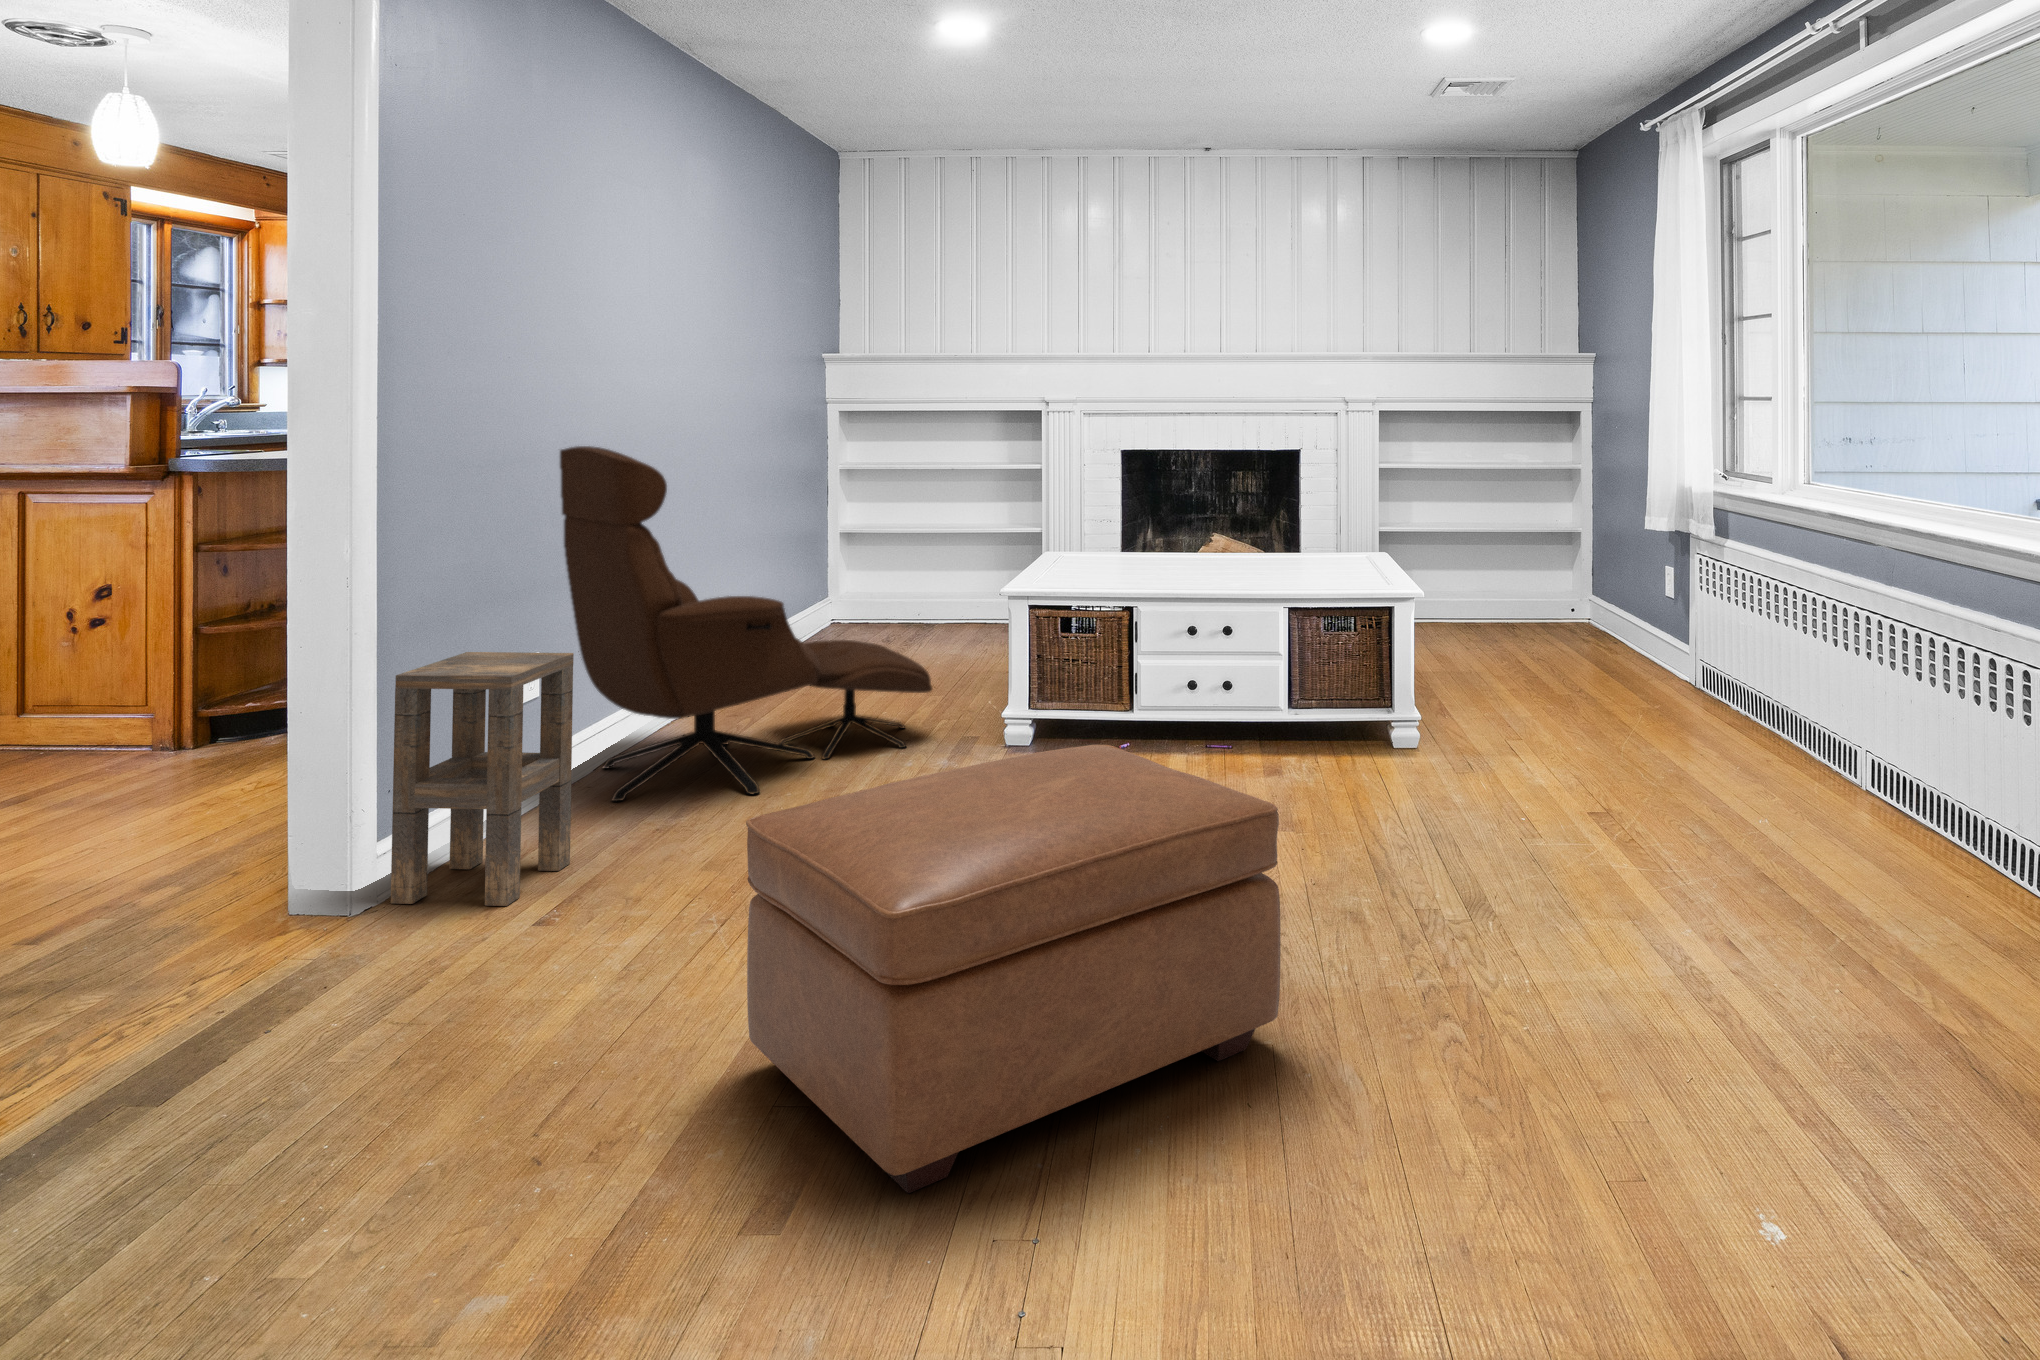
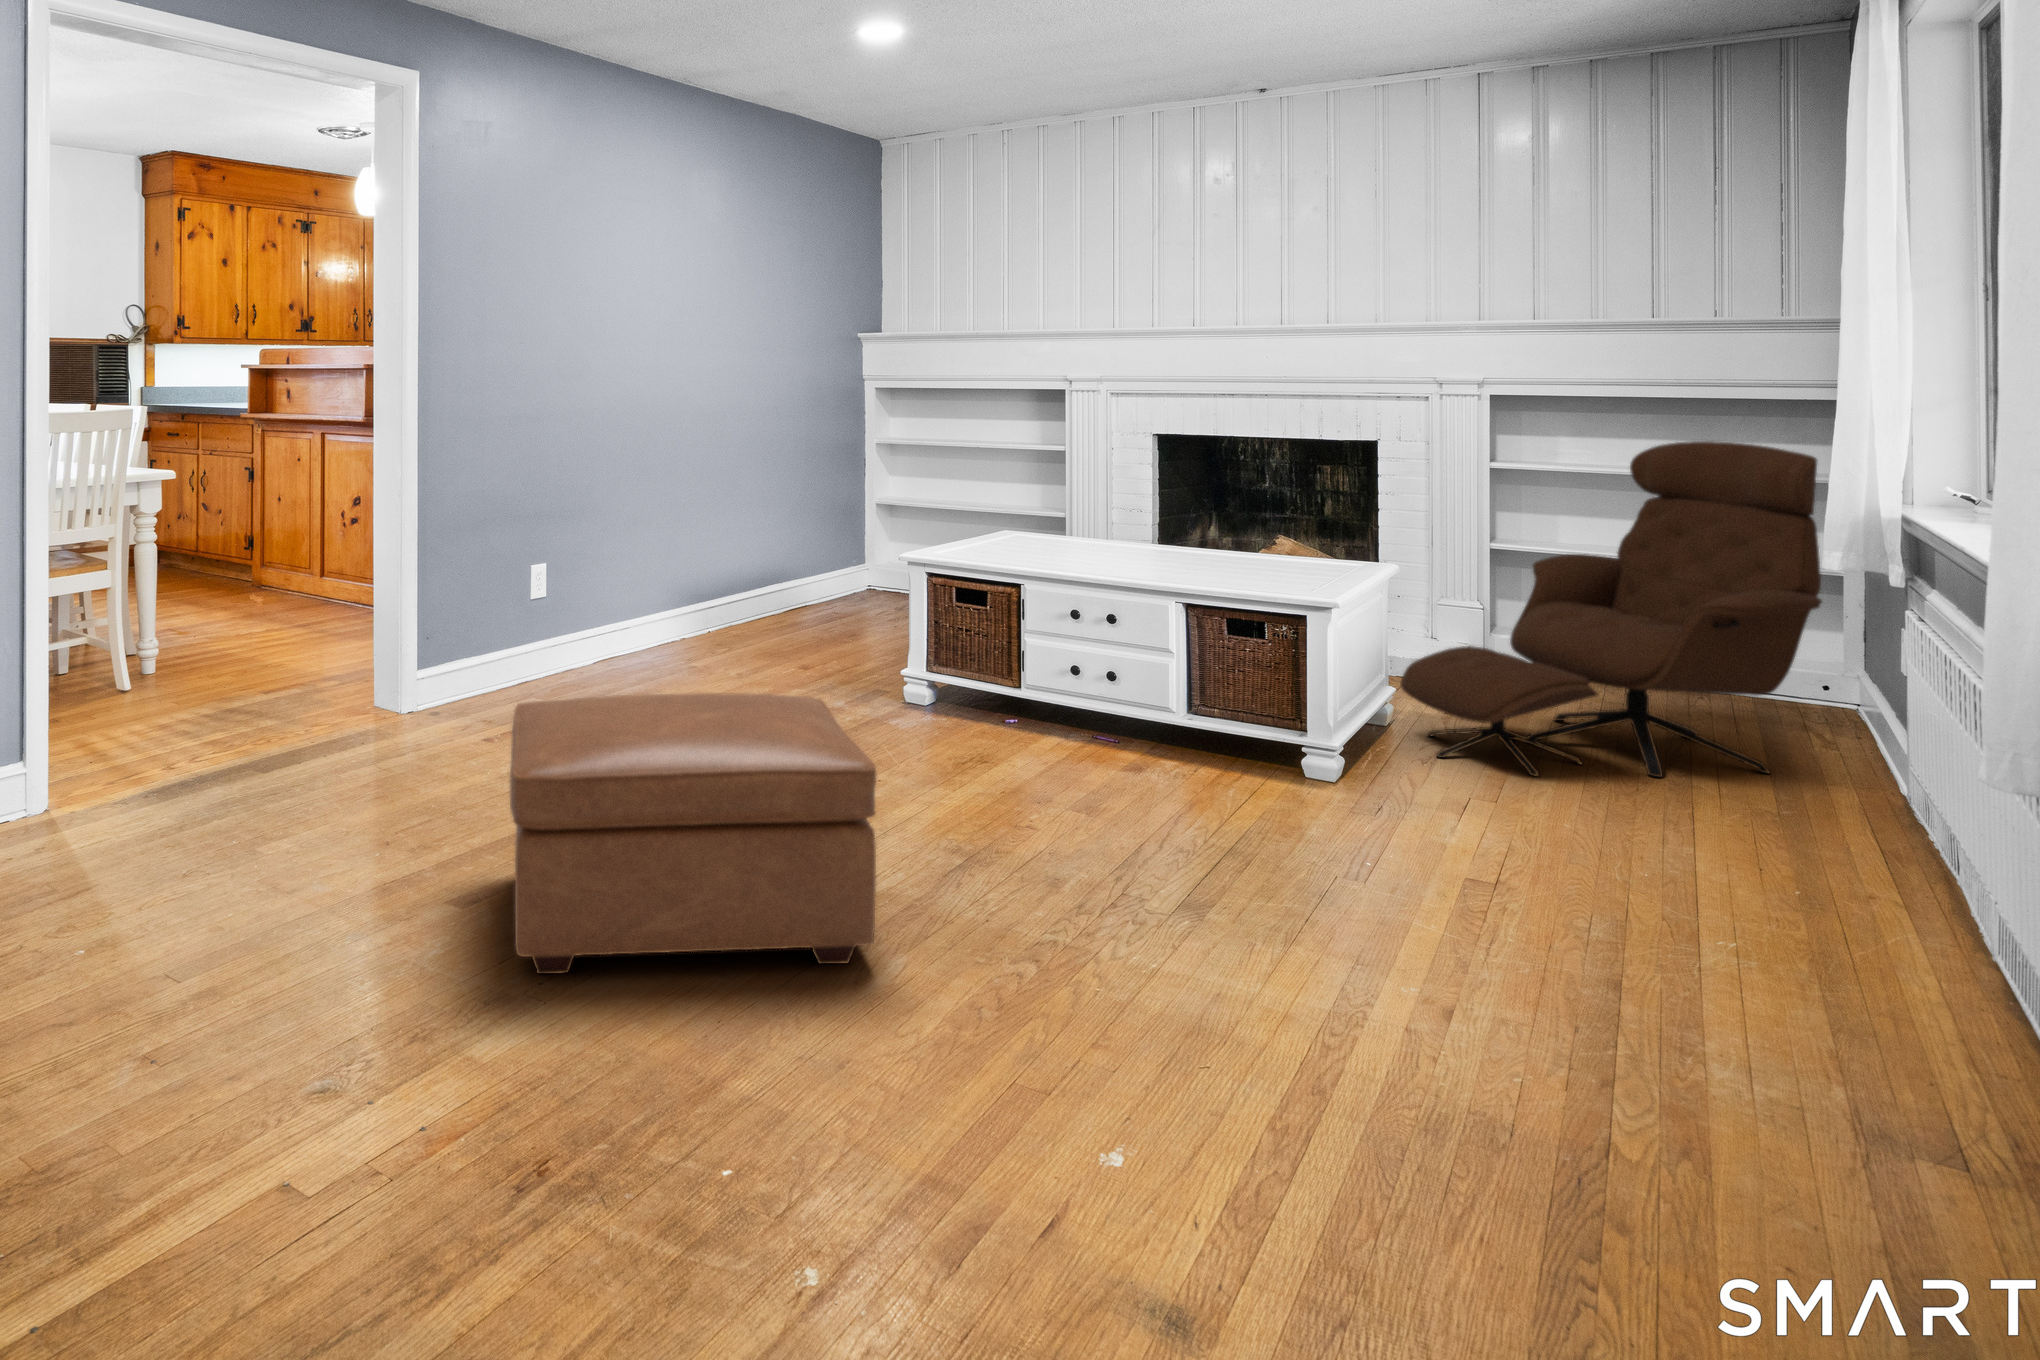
lounge chair: present [560,446,932,801] -> present [1401,441,1822,777]
side table: present [391,652,574,906] -> none [422,567,537,744]

